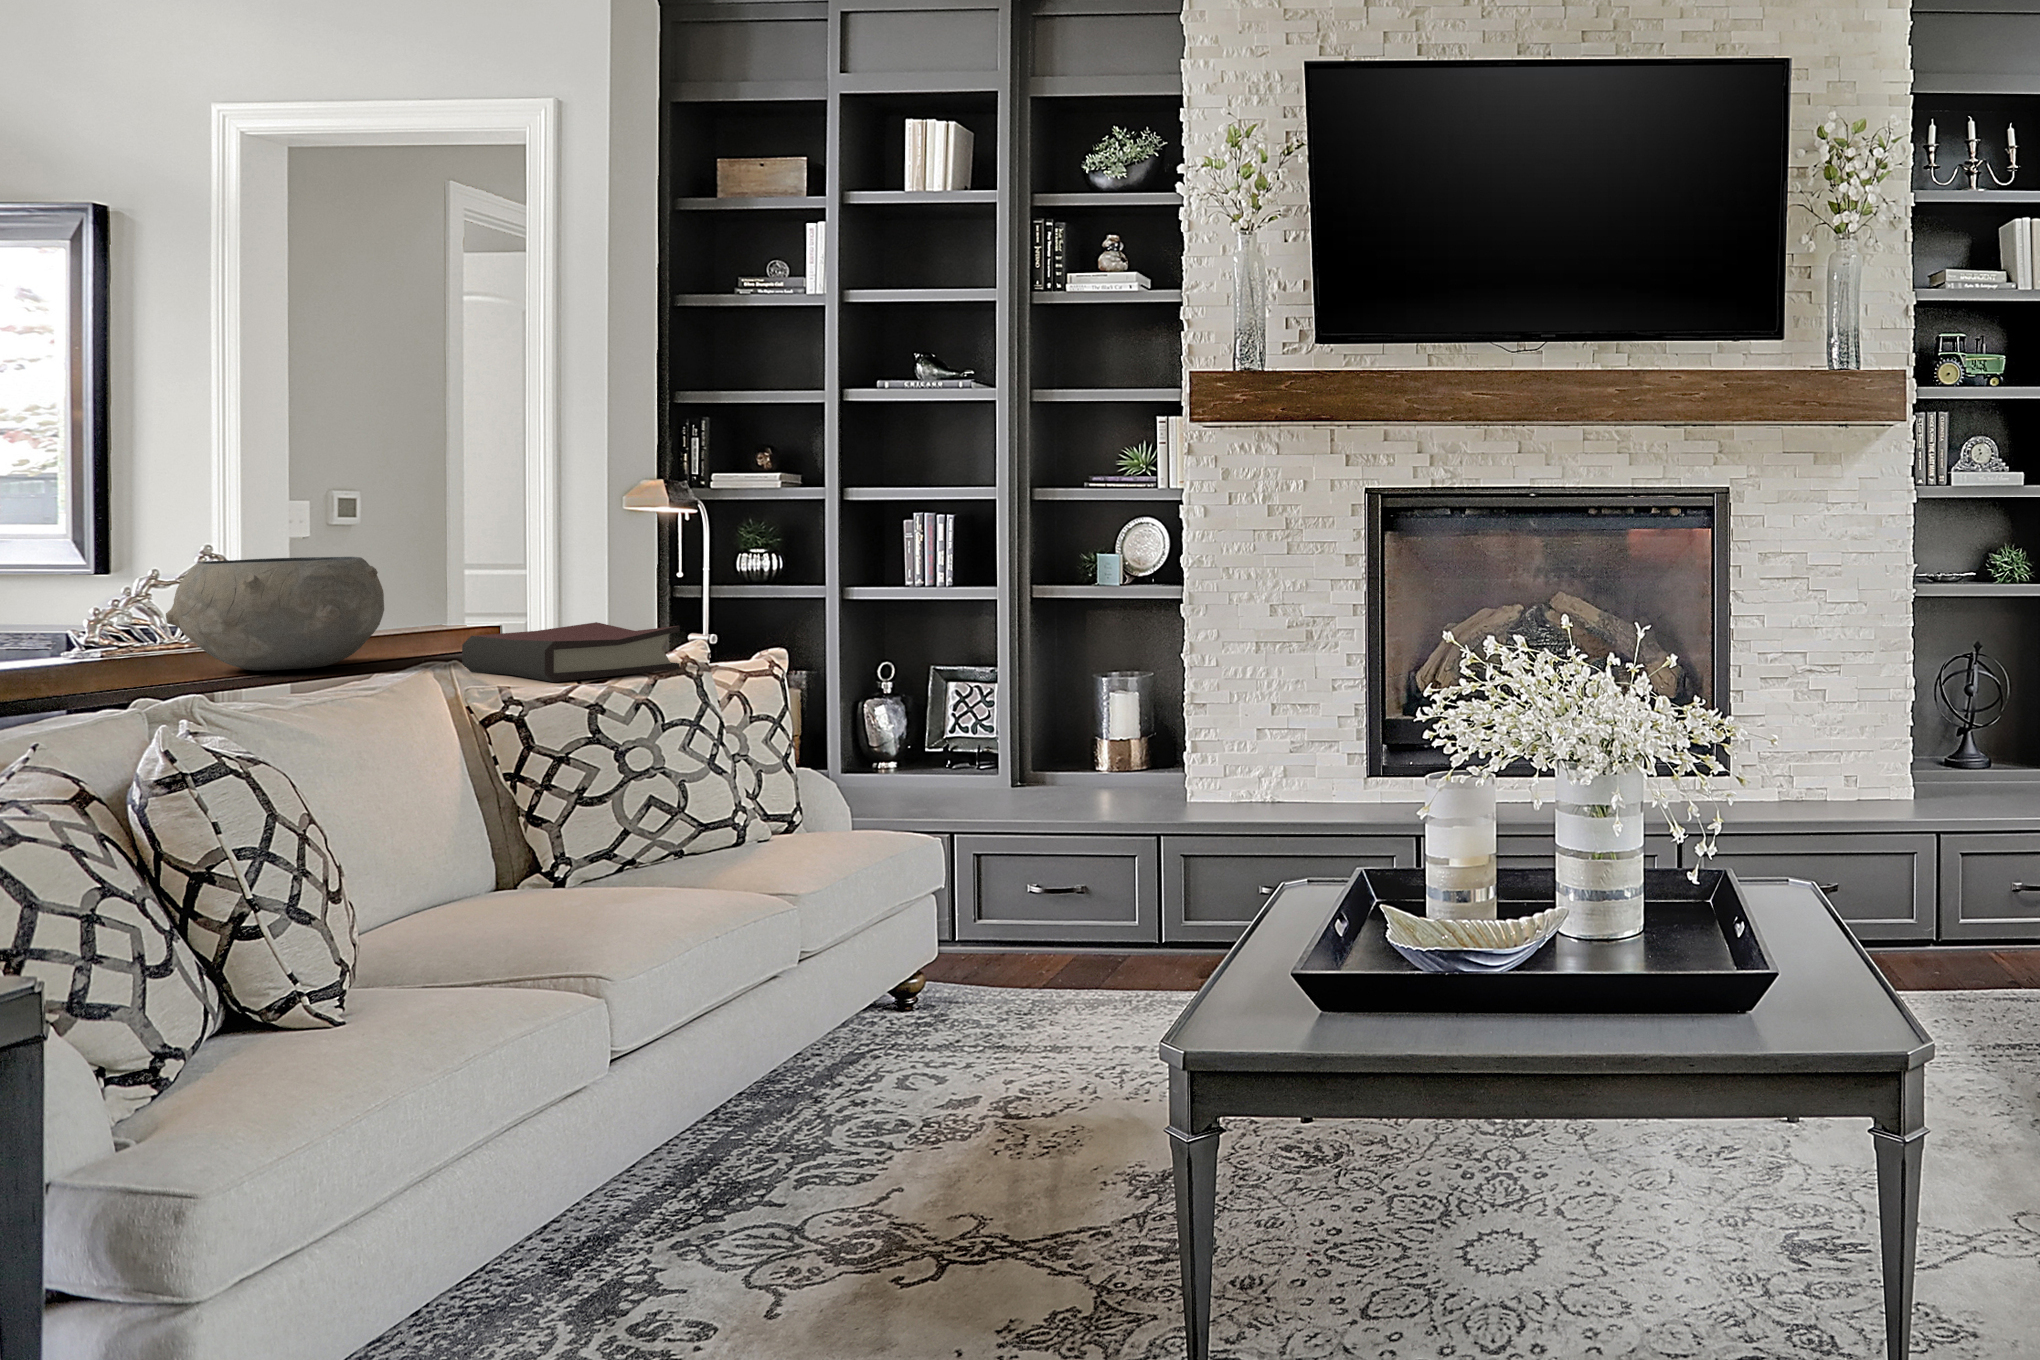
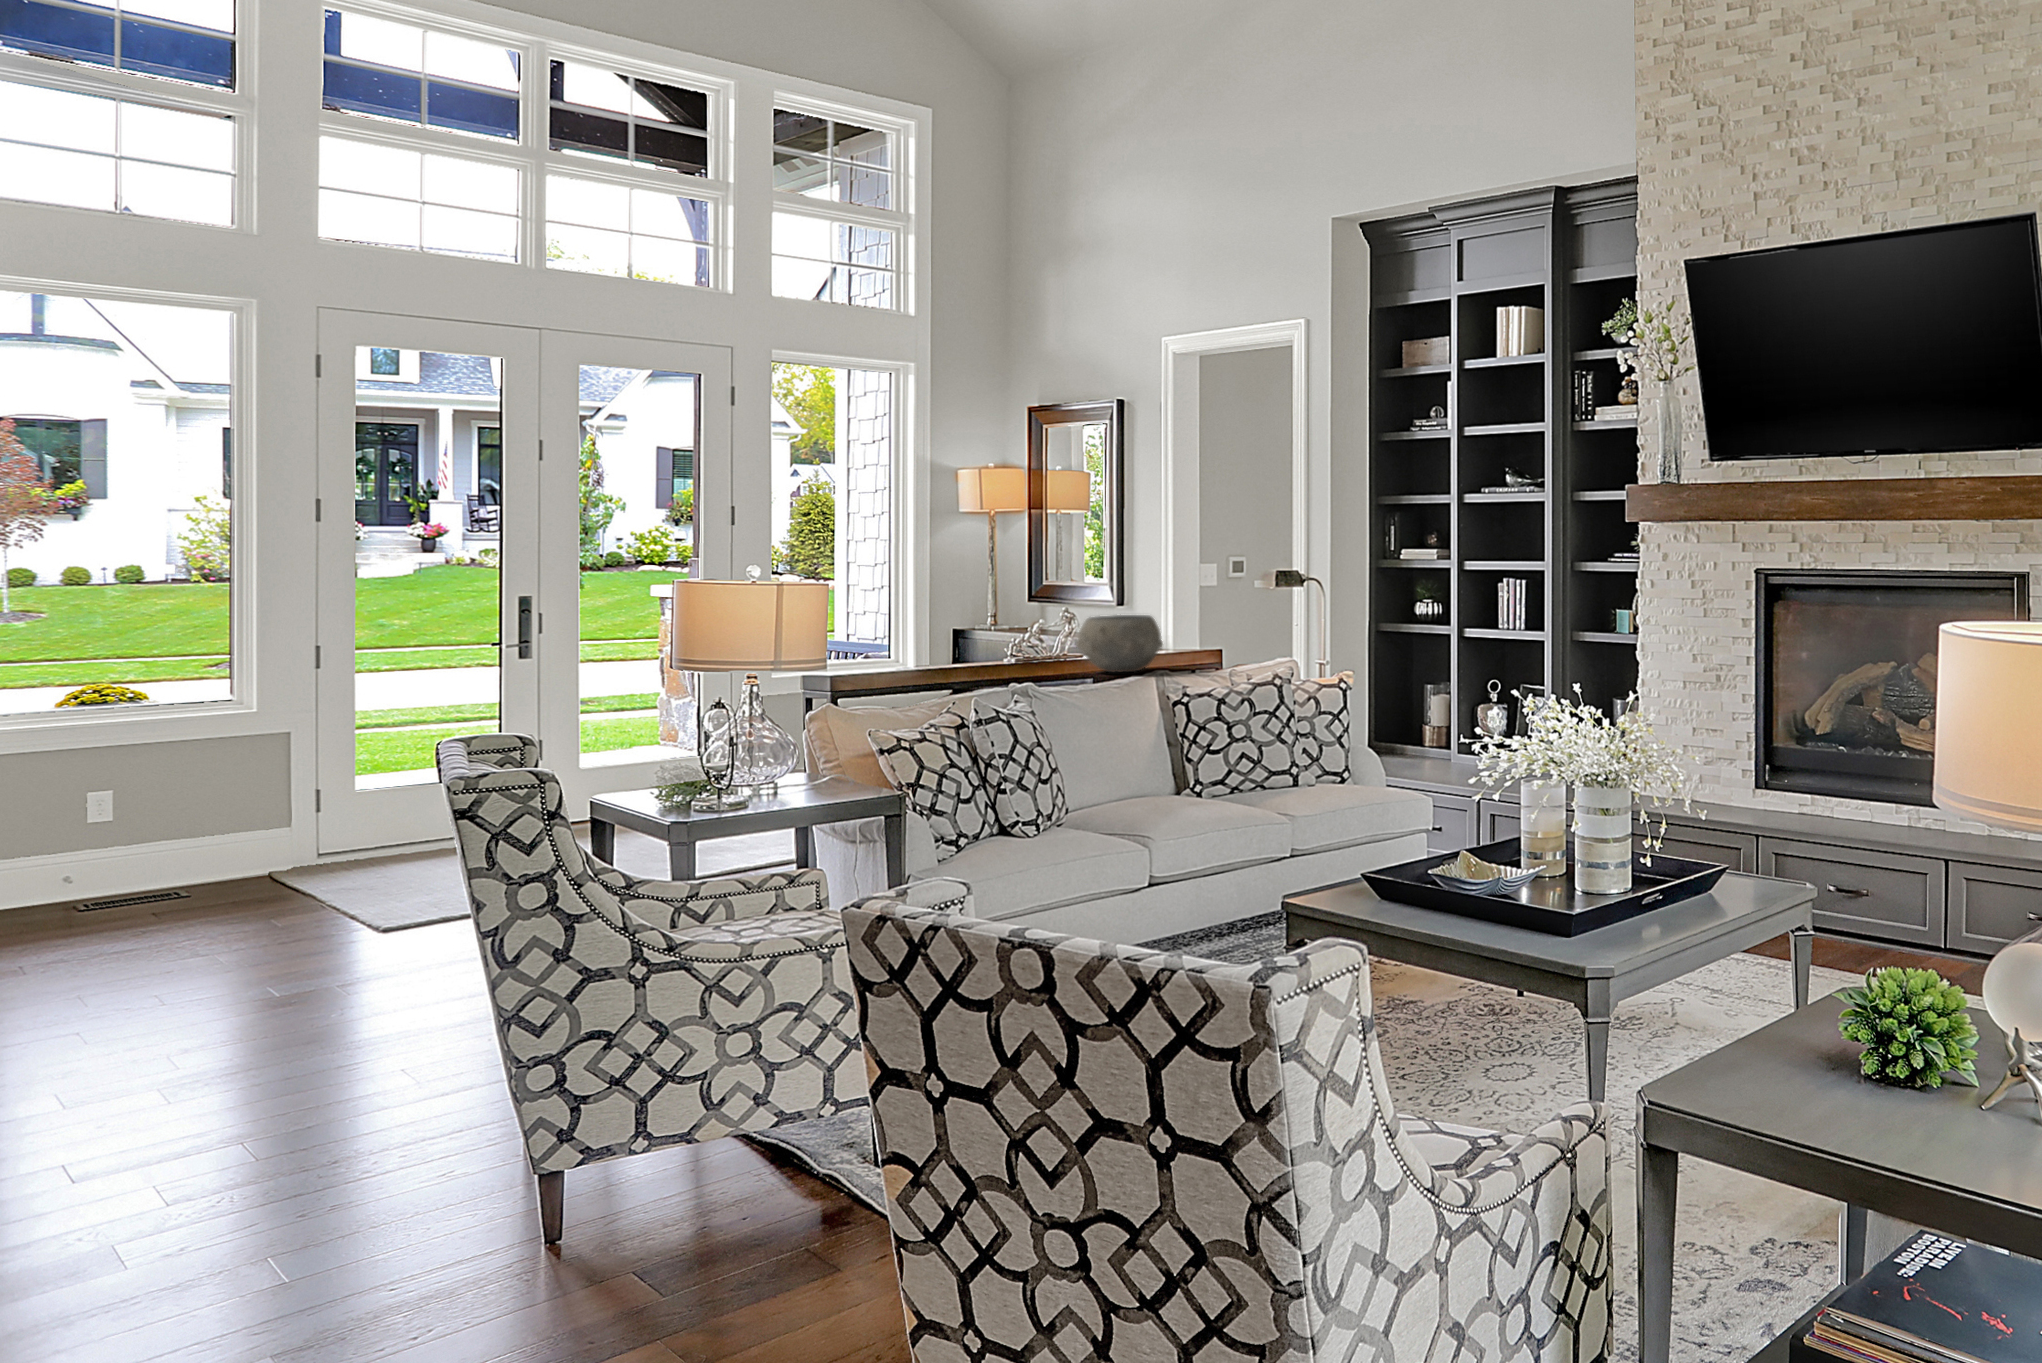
hardback book: present [462,622,680,682] -> none [1181,655,1267,686]

